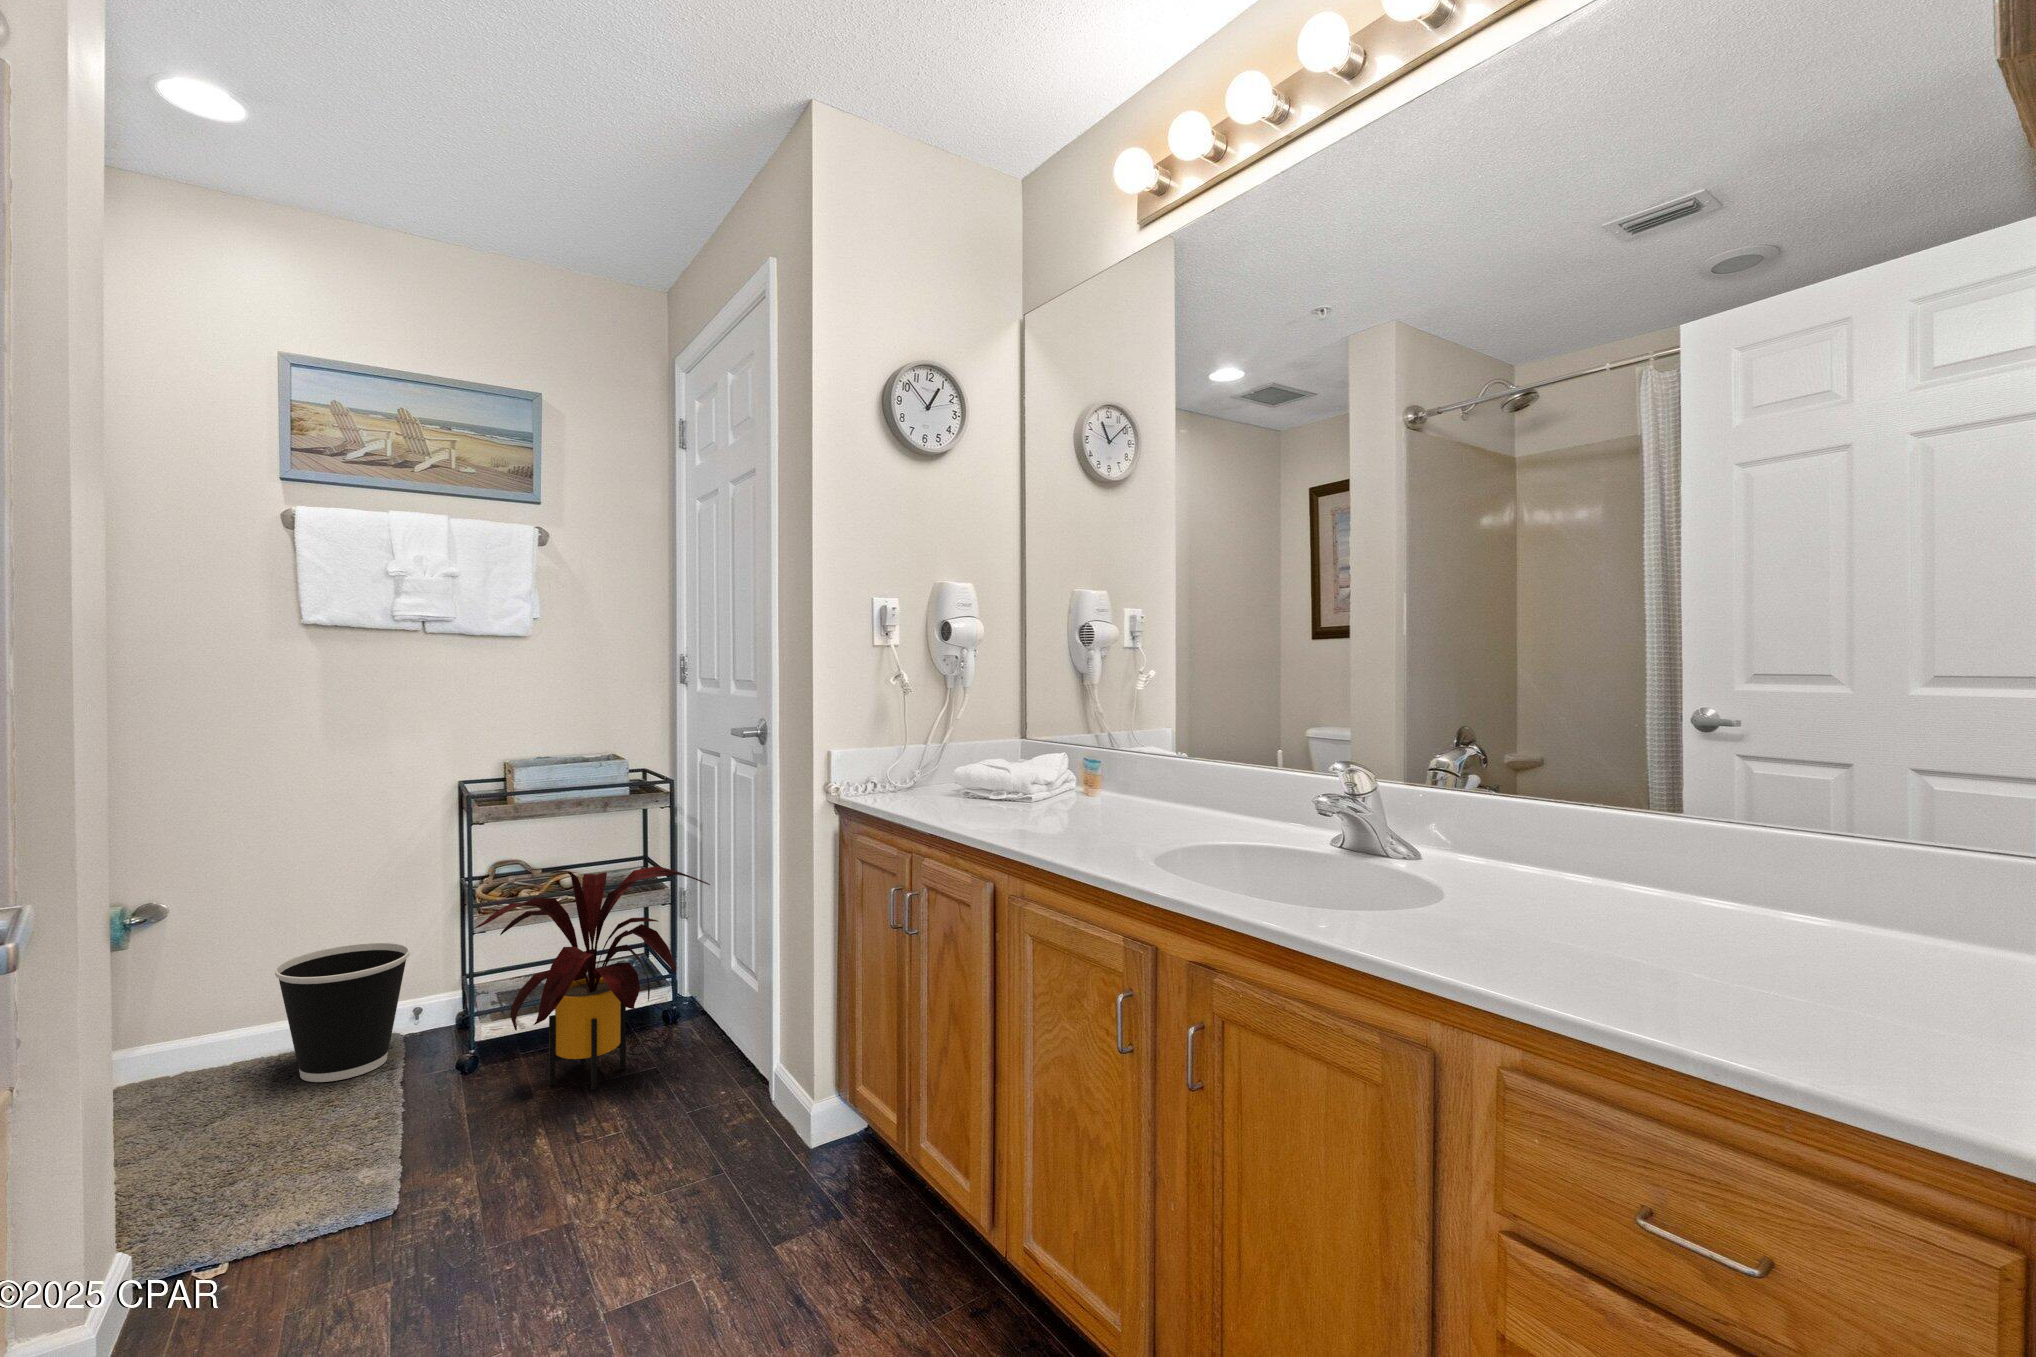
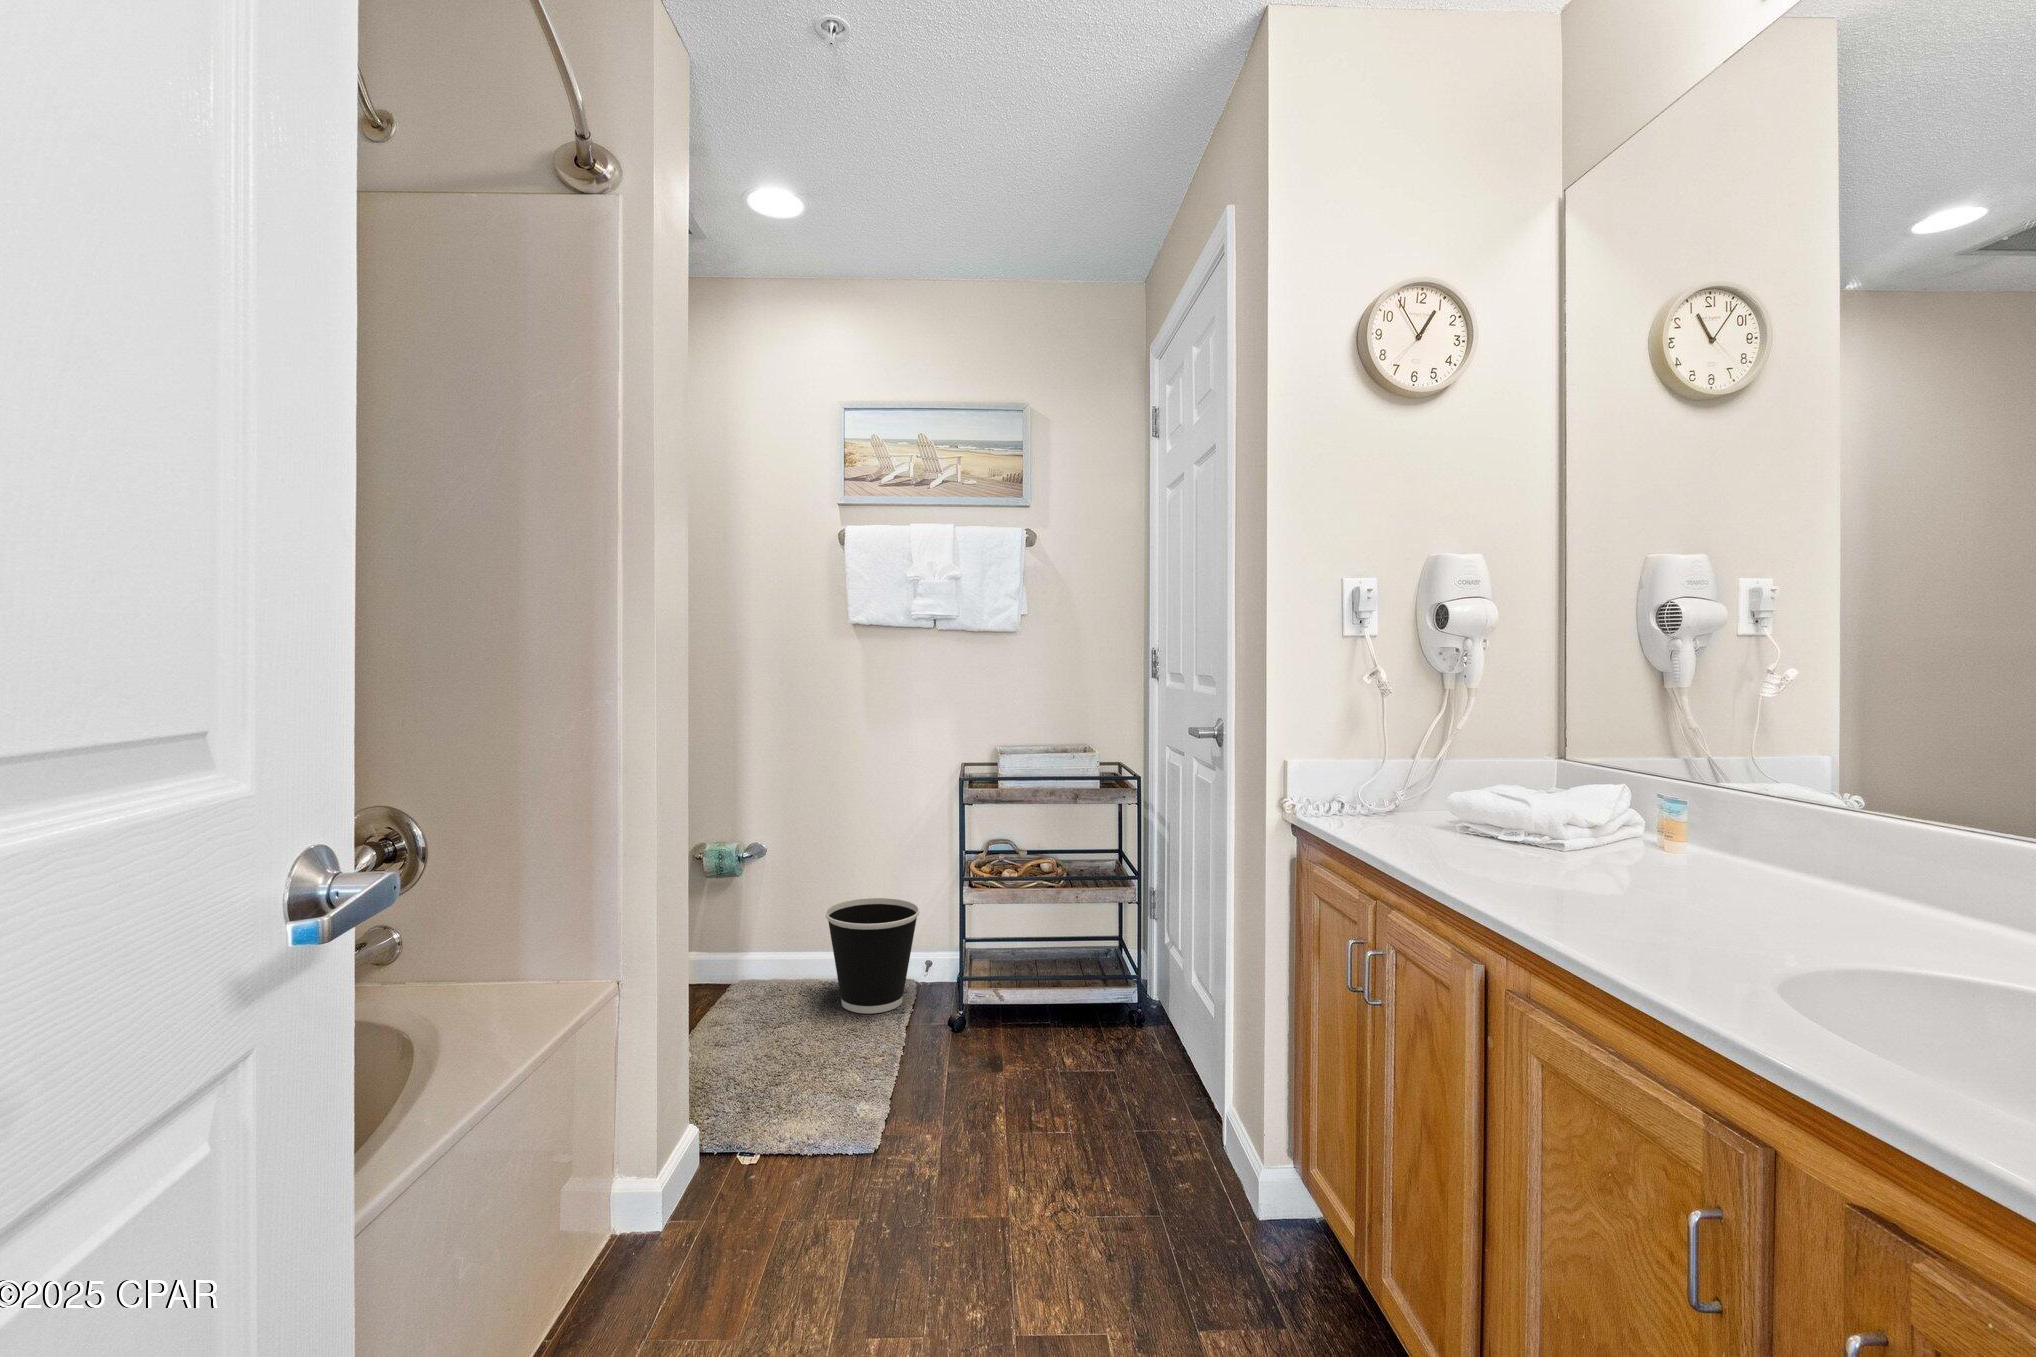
house plant: present [474,866,710,1090] -> none [949,858,1173,1079]

